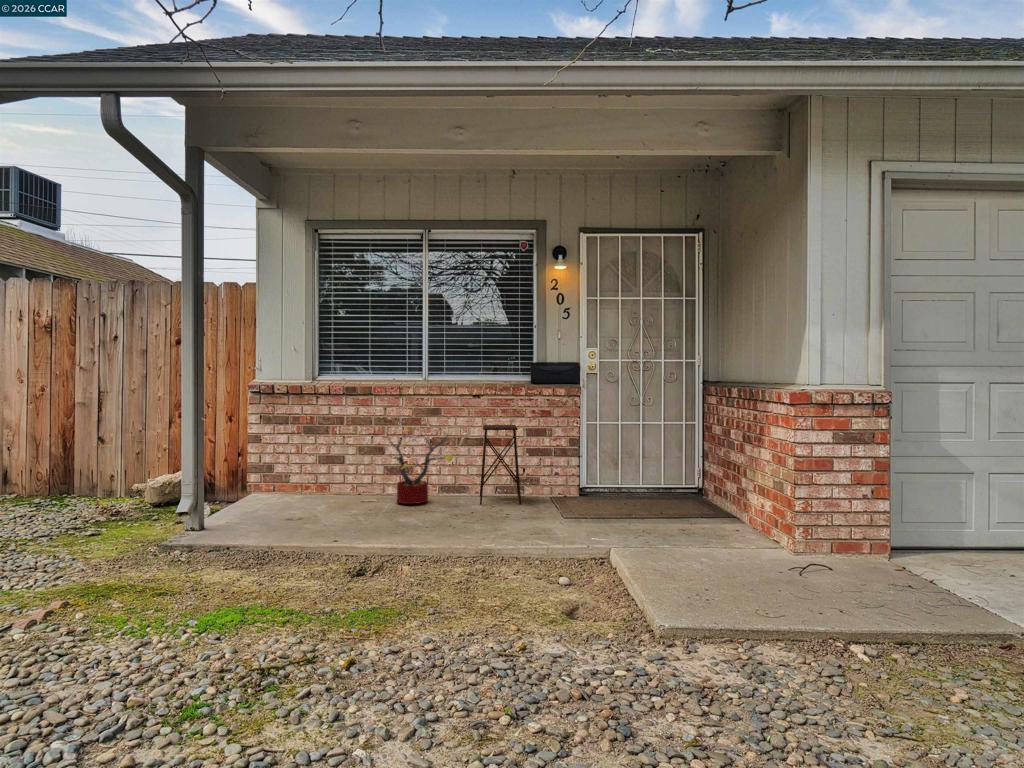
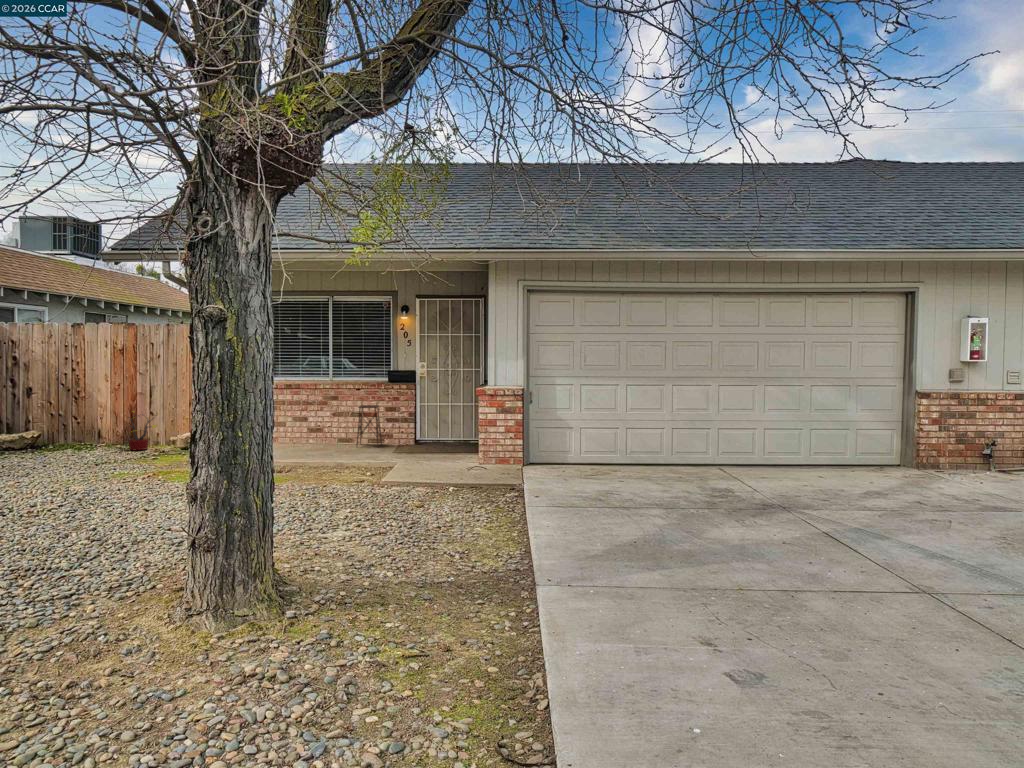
decorative plant: present [390,429,453,504] -> present [129,414,157,450]

